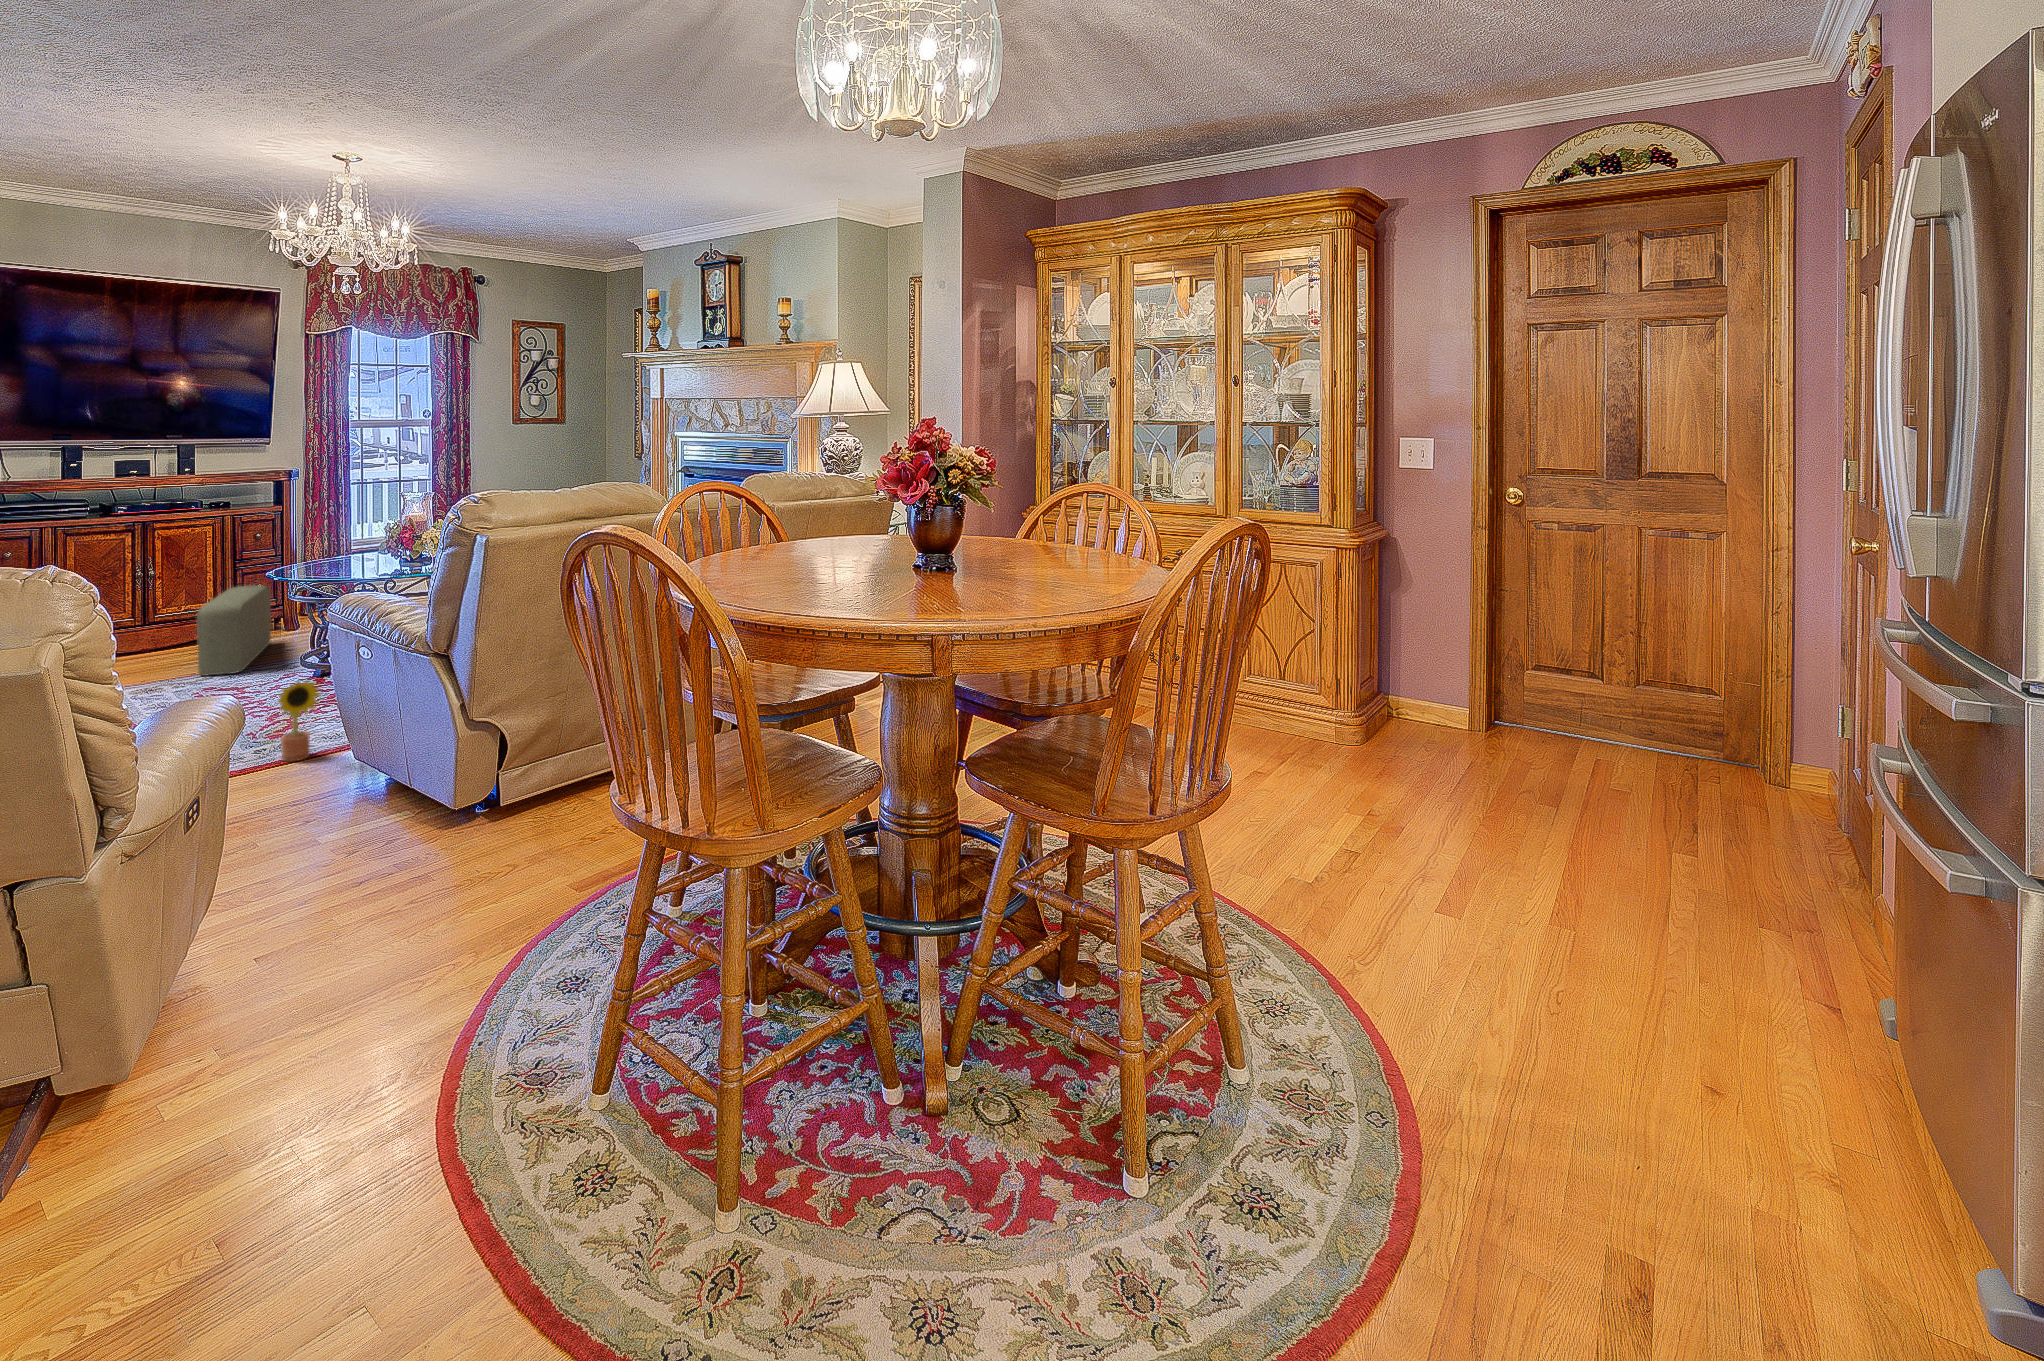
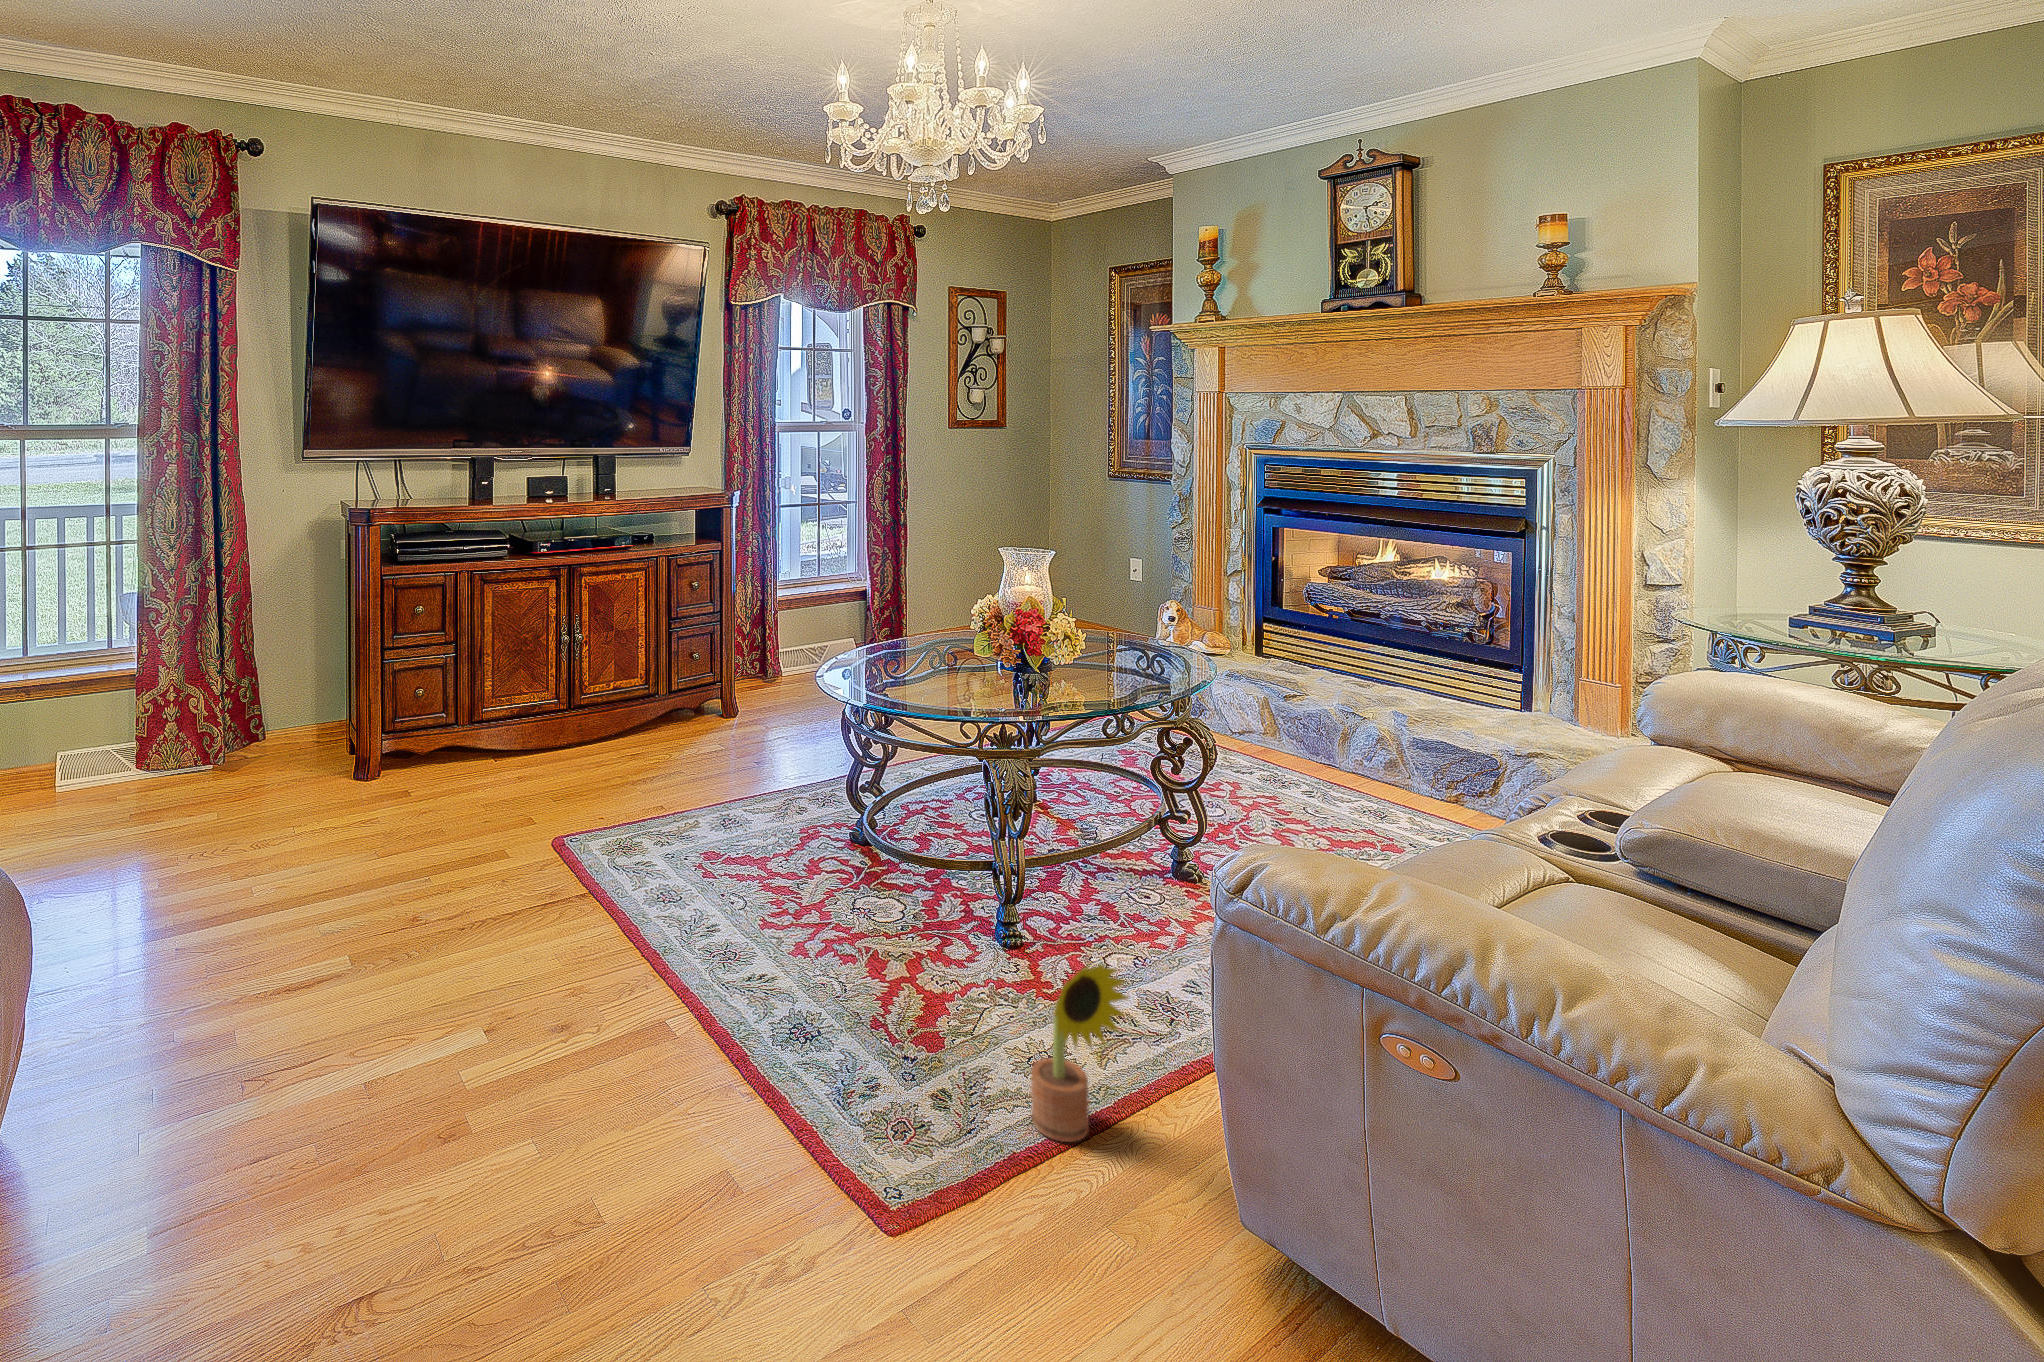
pouf: present [197,585,271,676] -> none [678,662,743,814]

